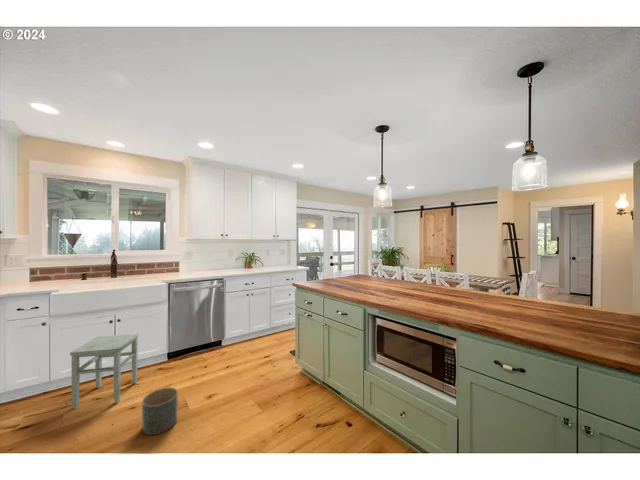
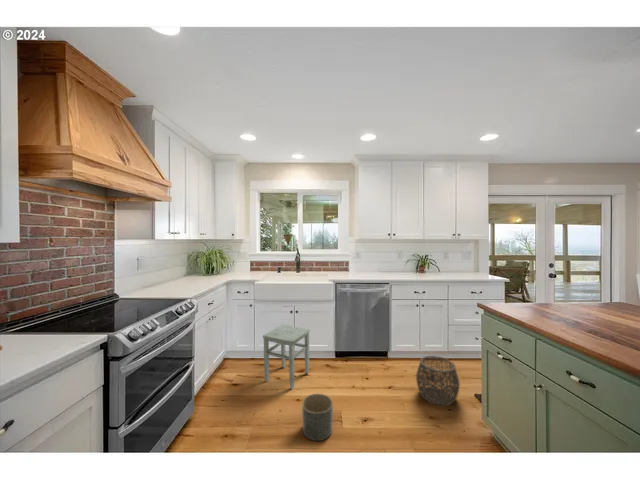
woven basket: none [250,330,282,367] -> present [416,356,460,406]

